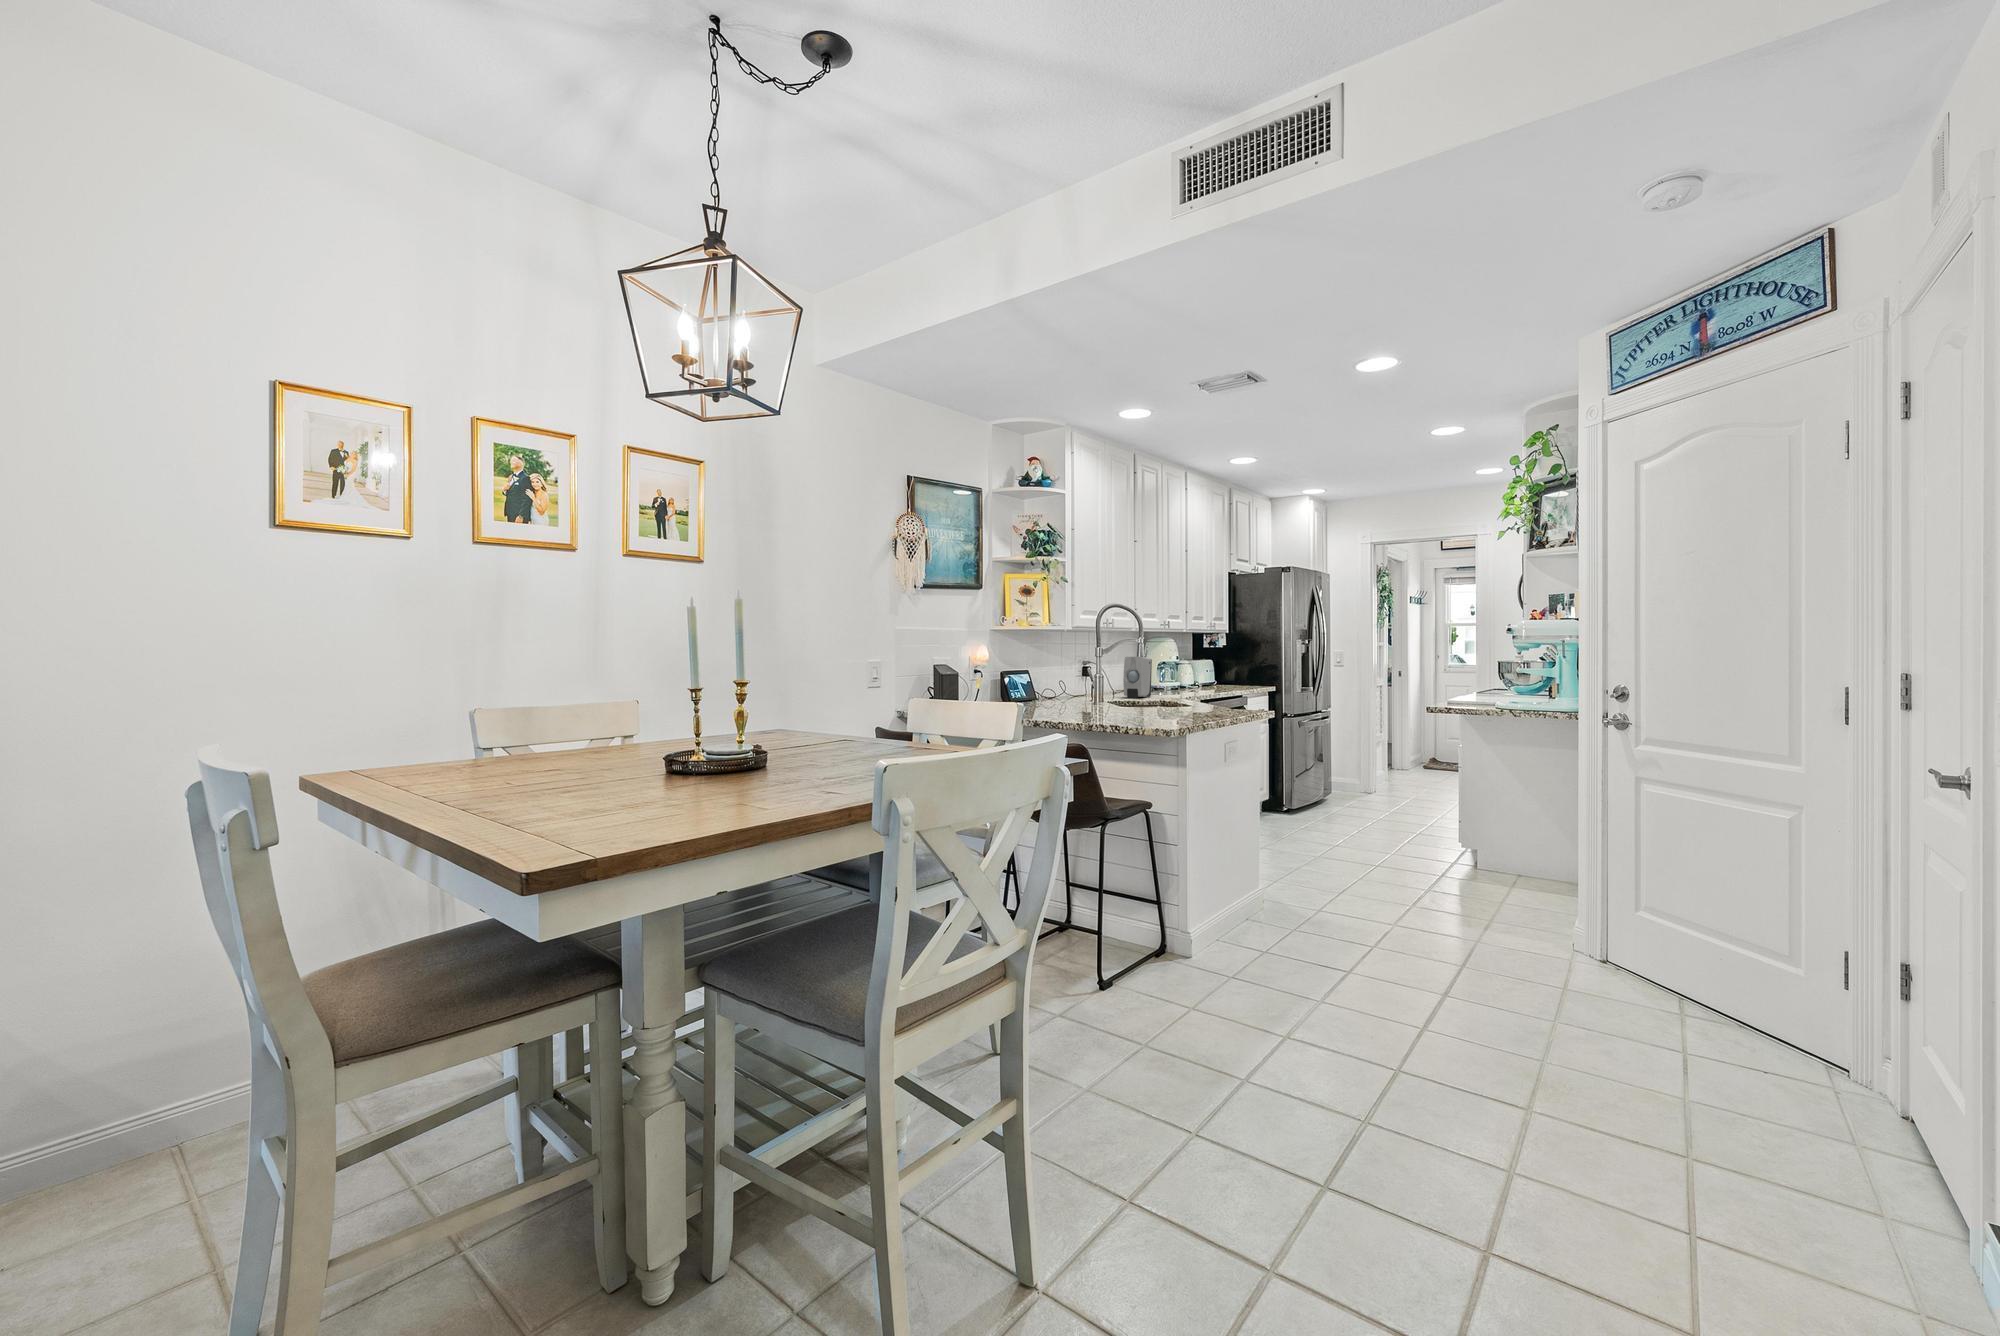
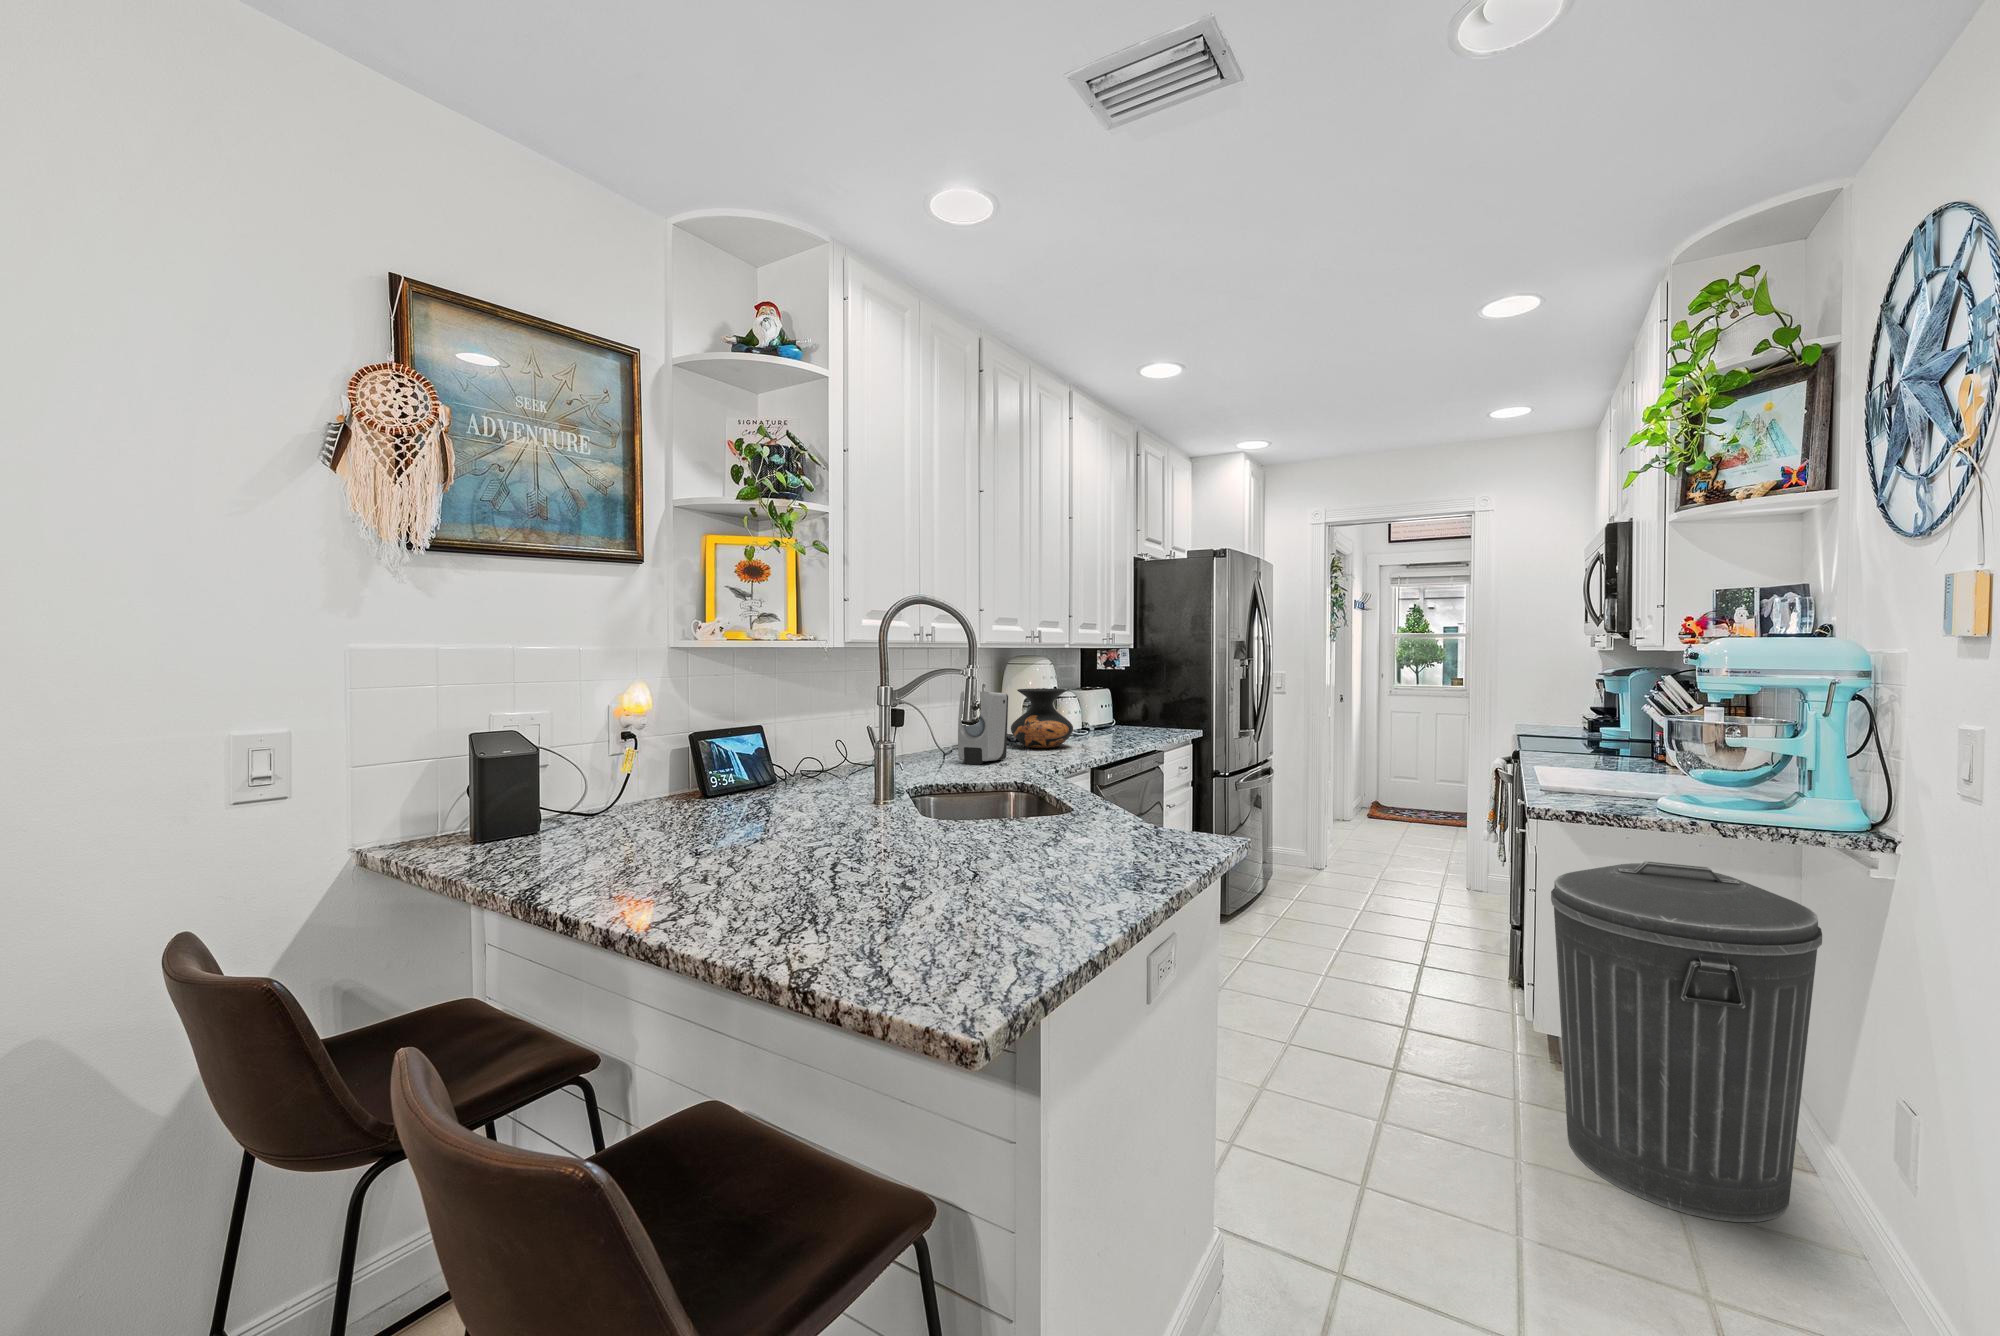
vase: none [1151,658,1190,693] -> present [1011,688,1073,748]
trash can: none [1445,735,1568,901] -> present [1551,861,1822,1222]

